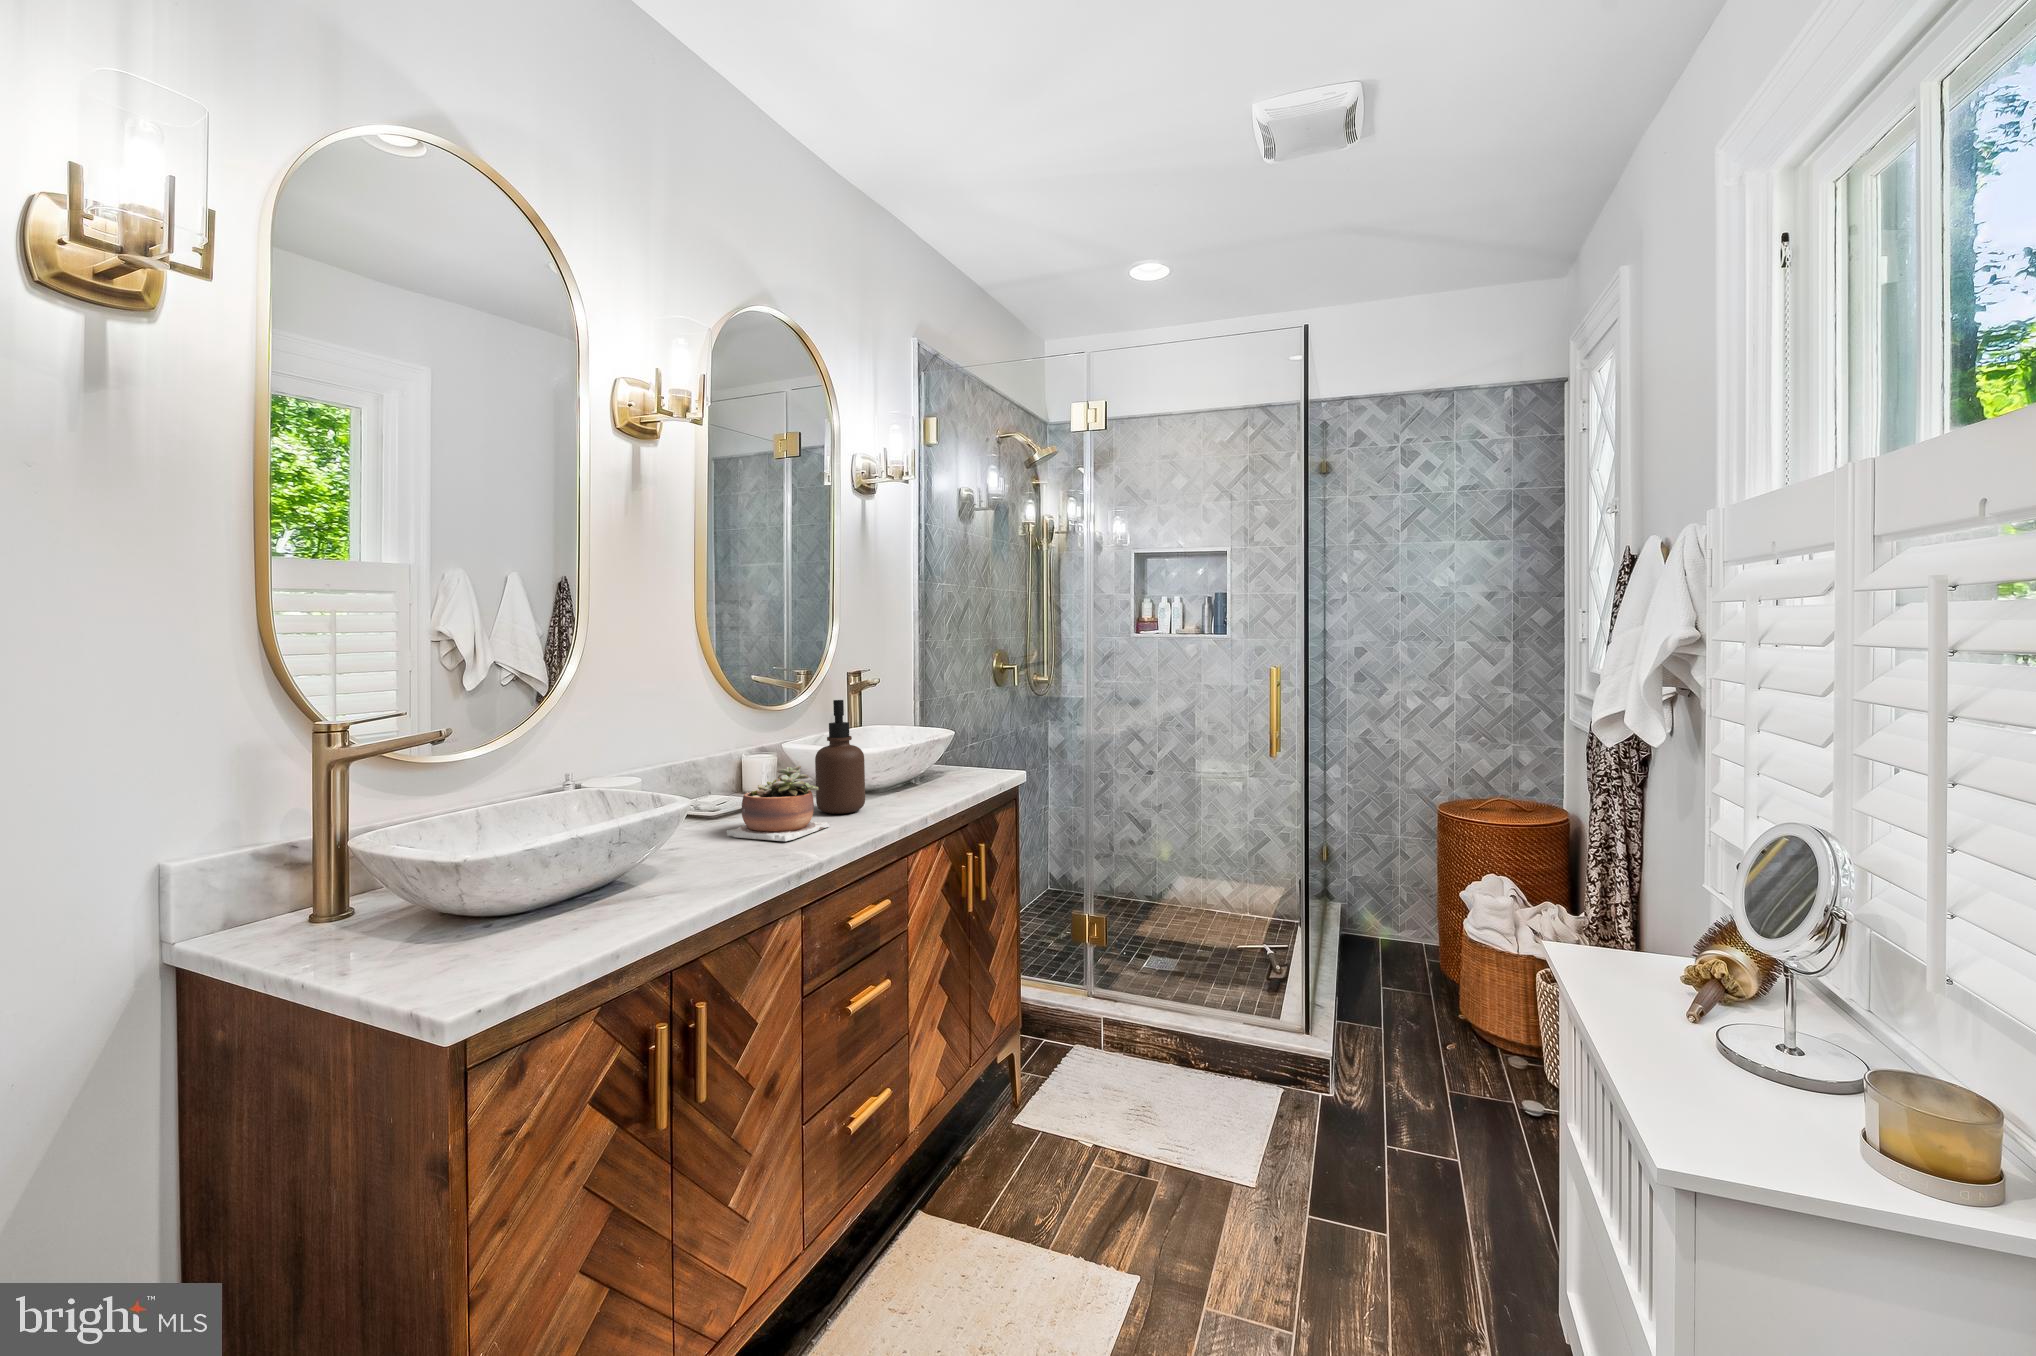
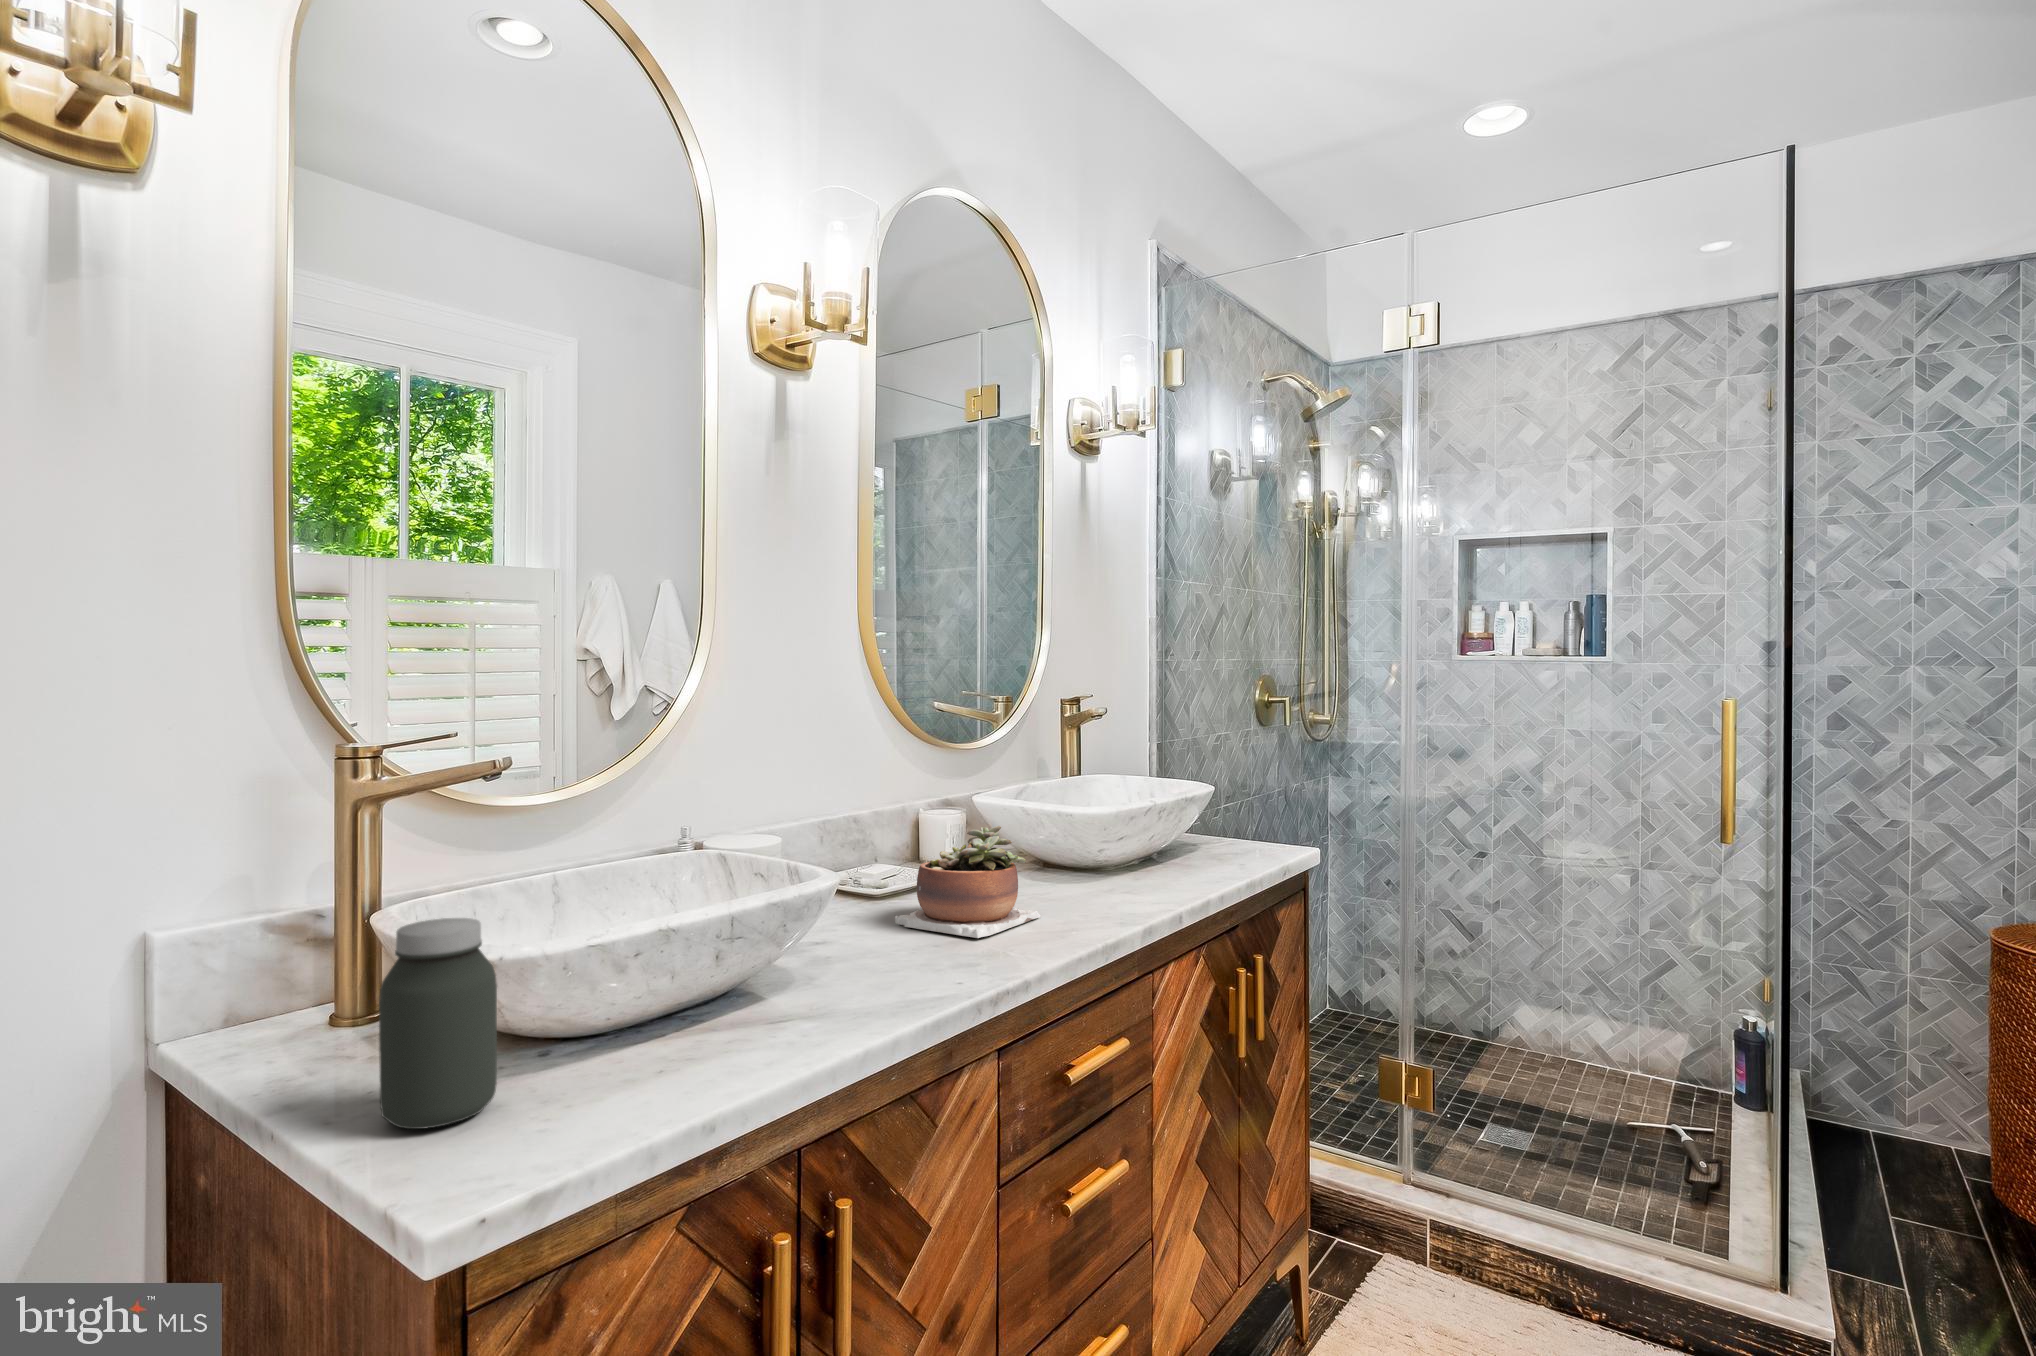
soap dispenser: present [815,700,865,814] -> none [1020,733,1089,898]
jar: none [389,837,468,968] -> present [379,918,497,1129]

